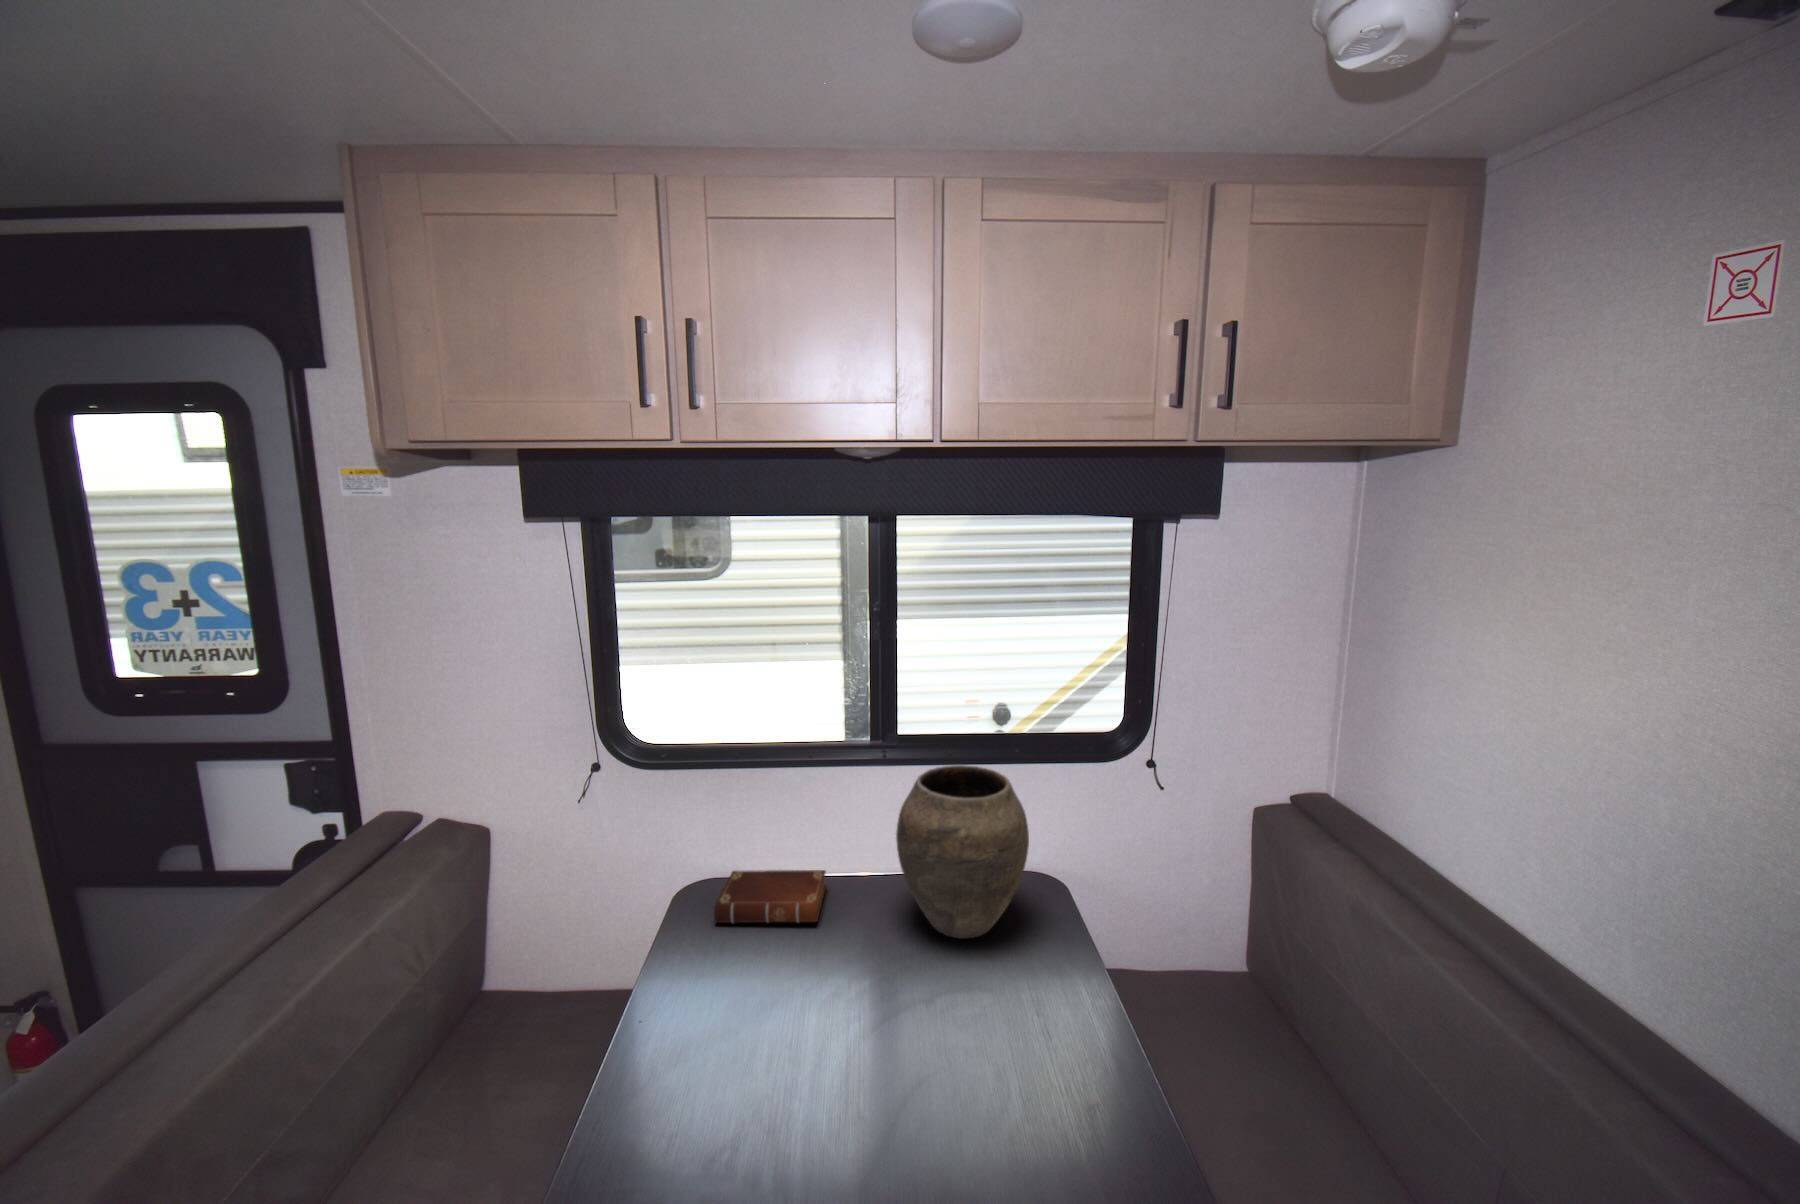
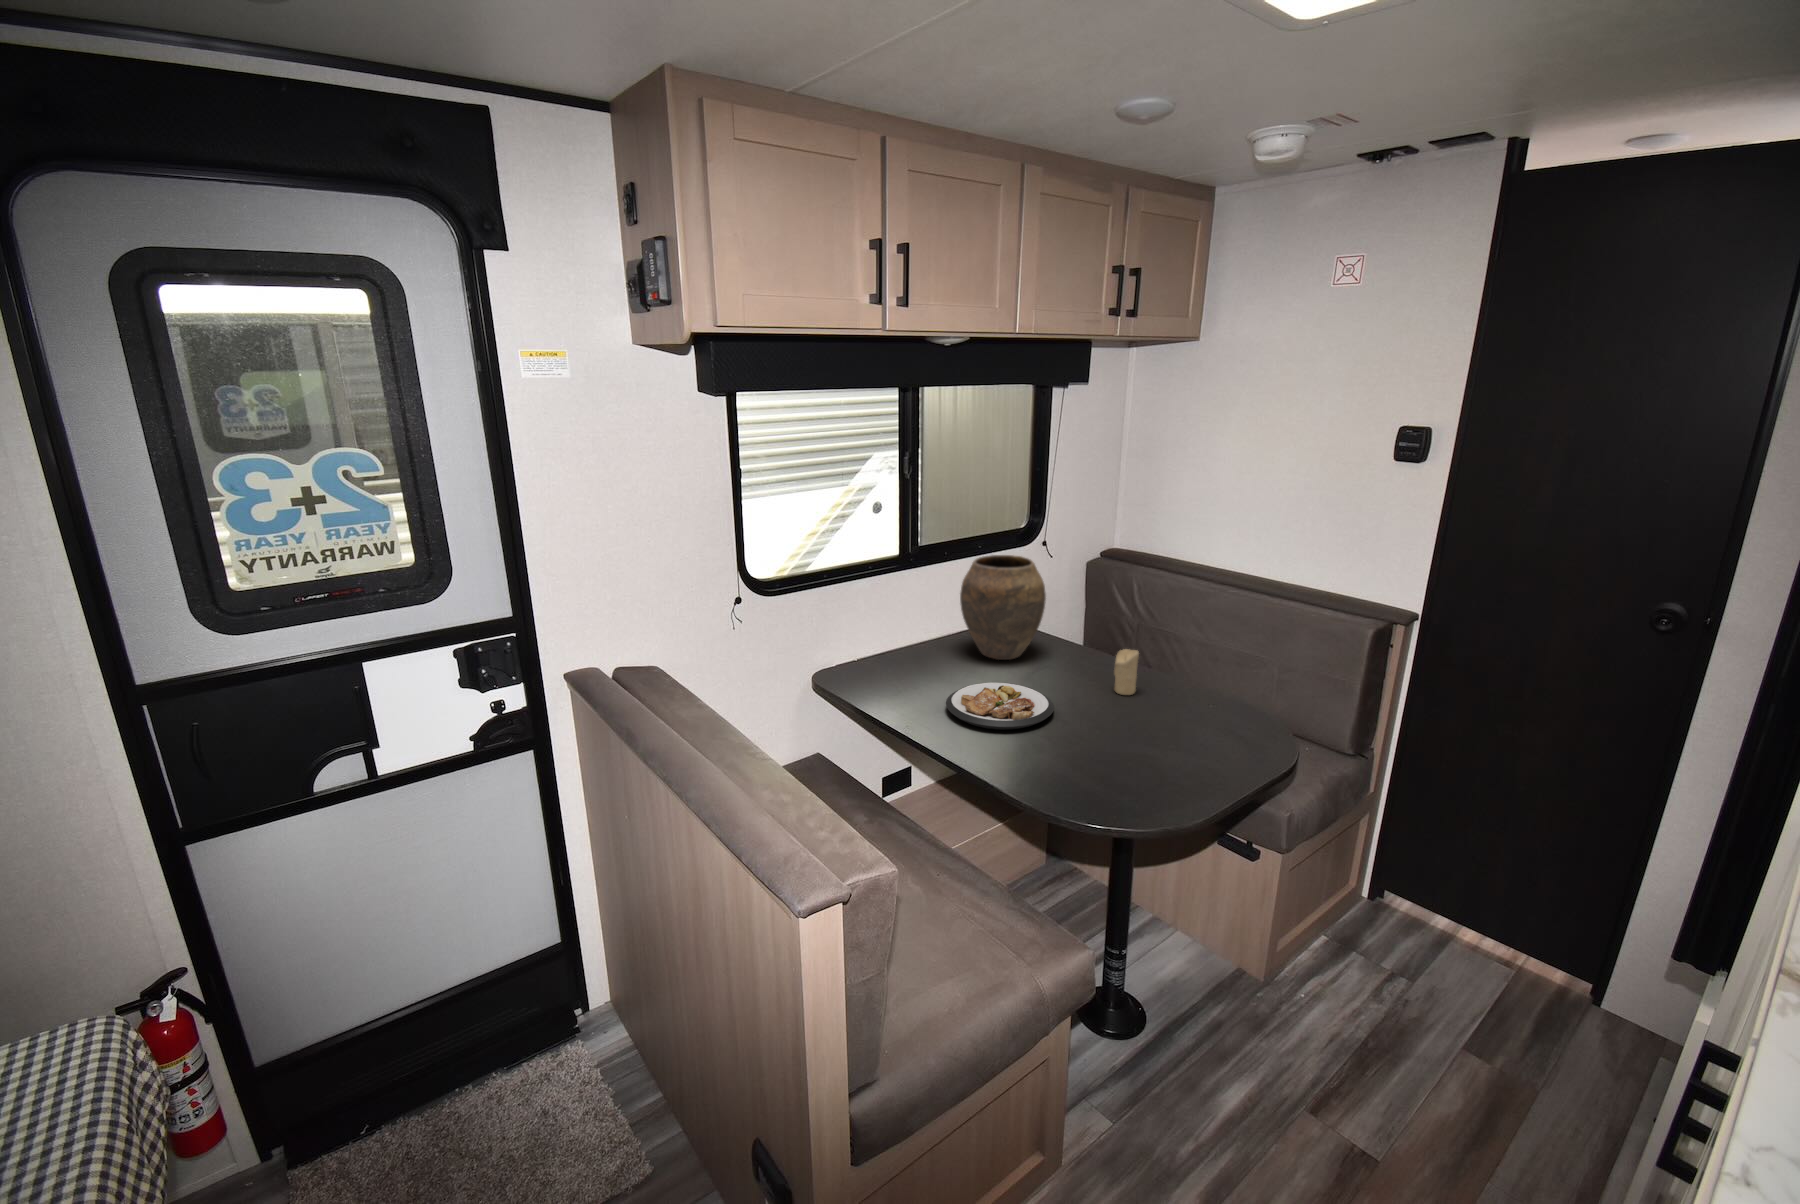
book: present [714,870,826,923] -> none [843,647,930,688]
plate: none [704,971,882,1092] -> present [946,682,1054,730]
candle: none [1012,1000,1055,1096] -> present [1114,649,1139,695]

